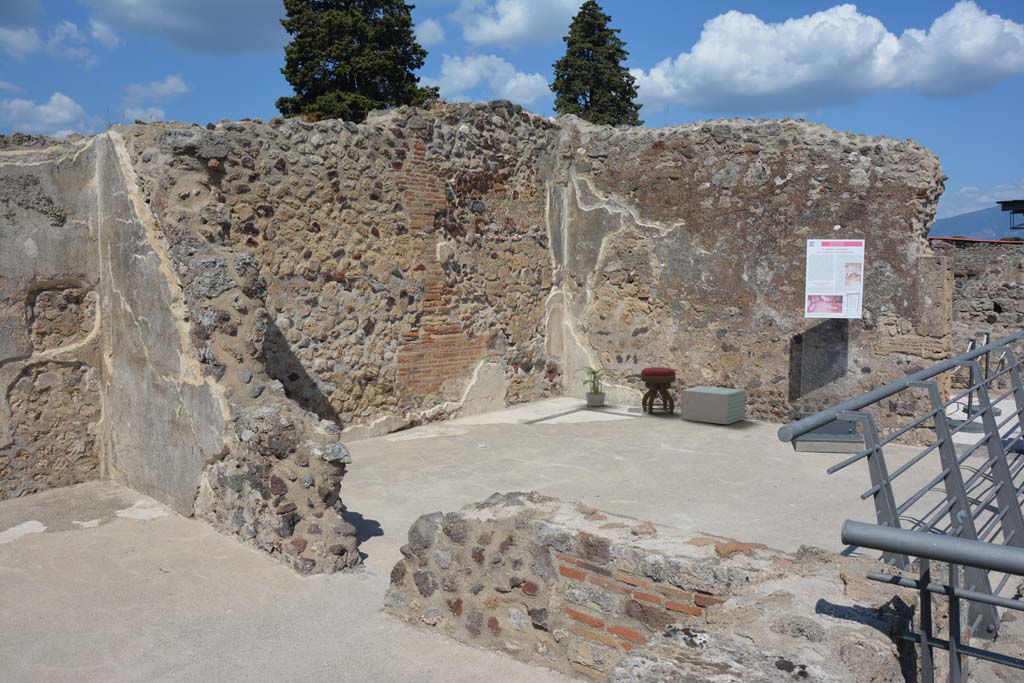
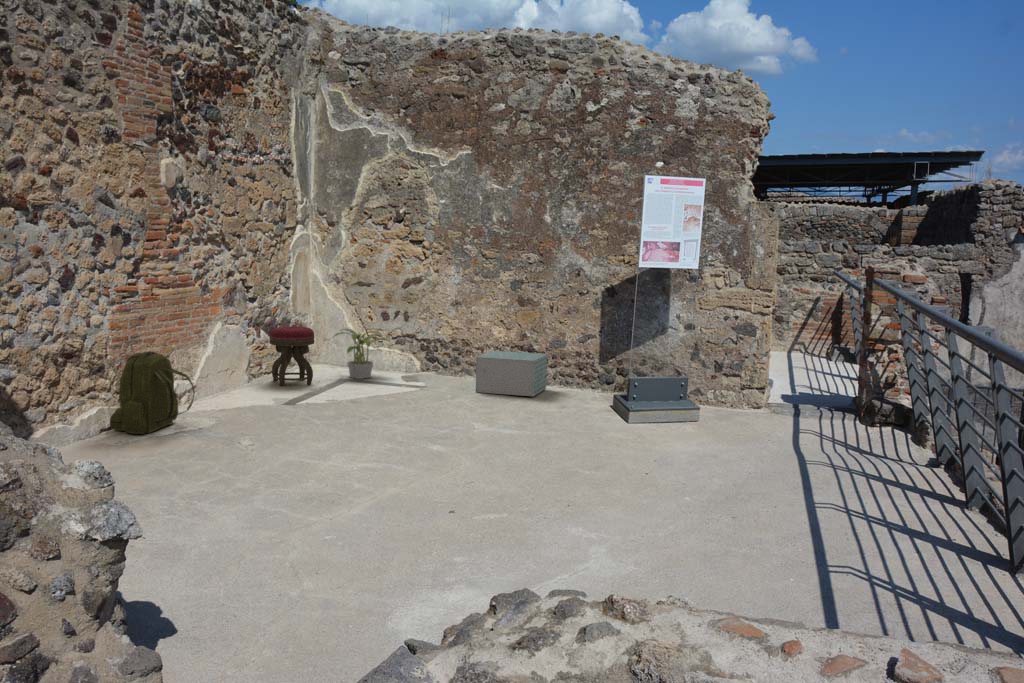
stool: present [641,367,676,414] -> present [270,326,314,386]
backpack: none [396,379,452,436] -> present [110,351,195,434]

